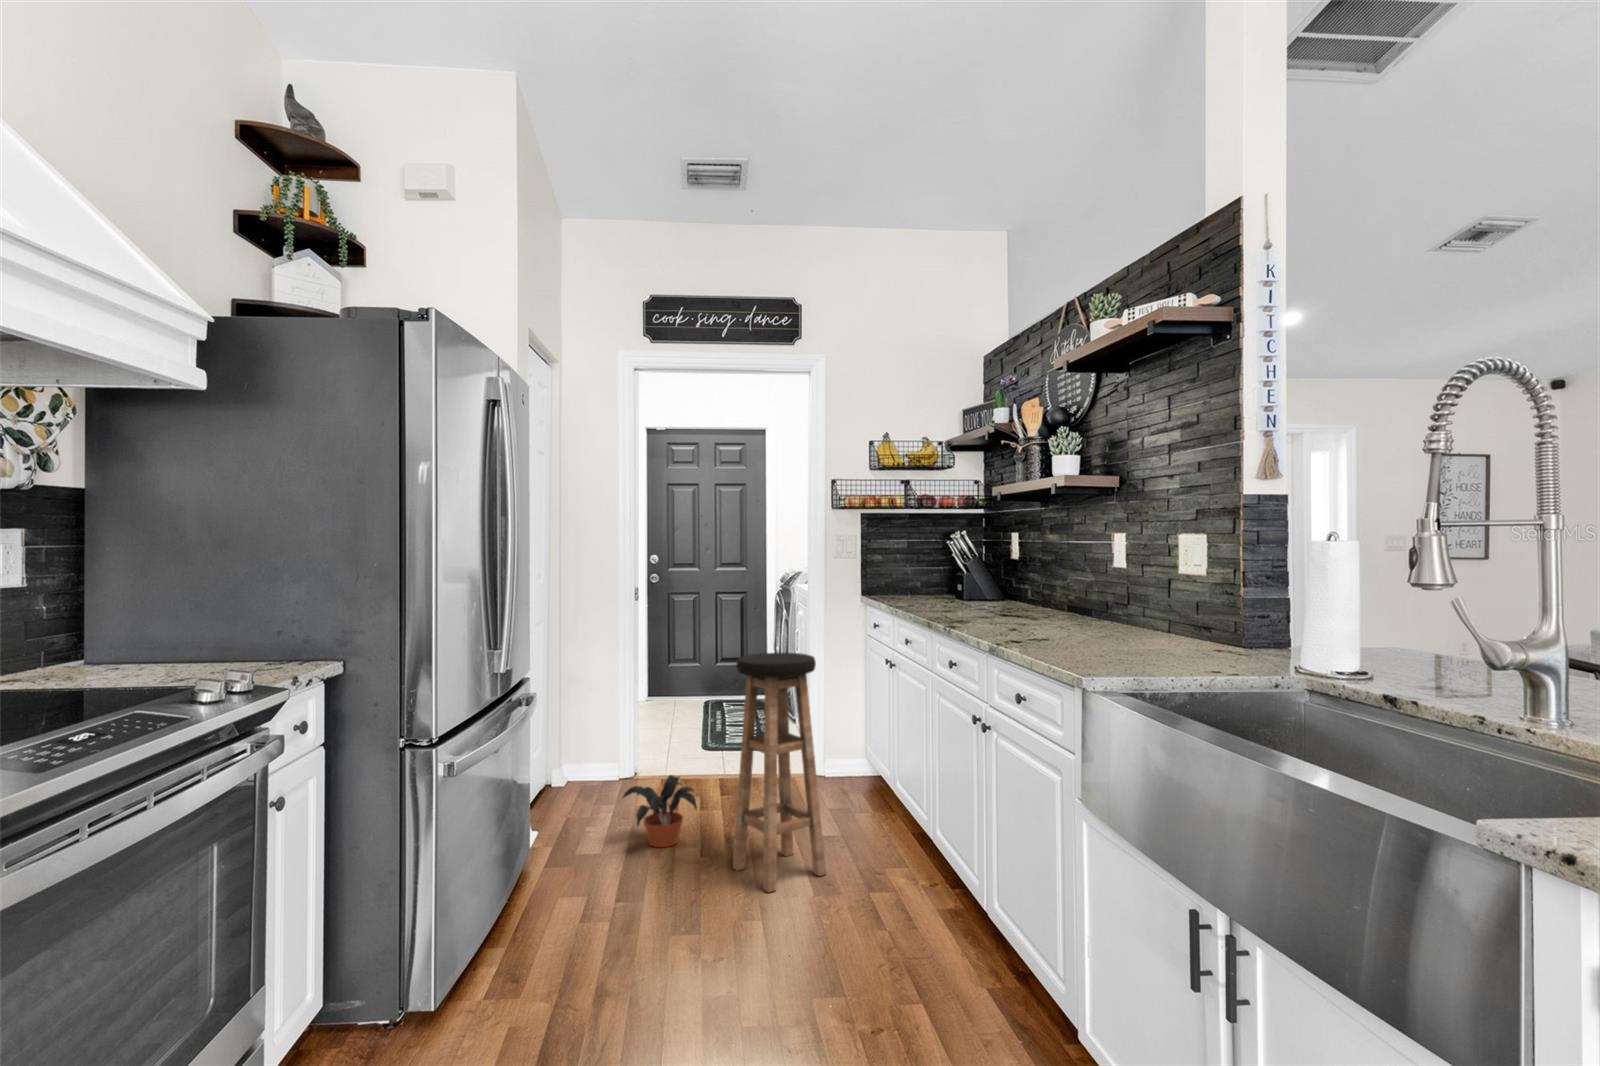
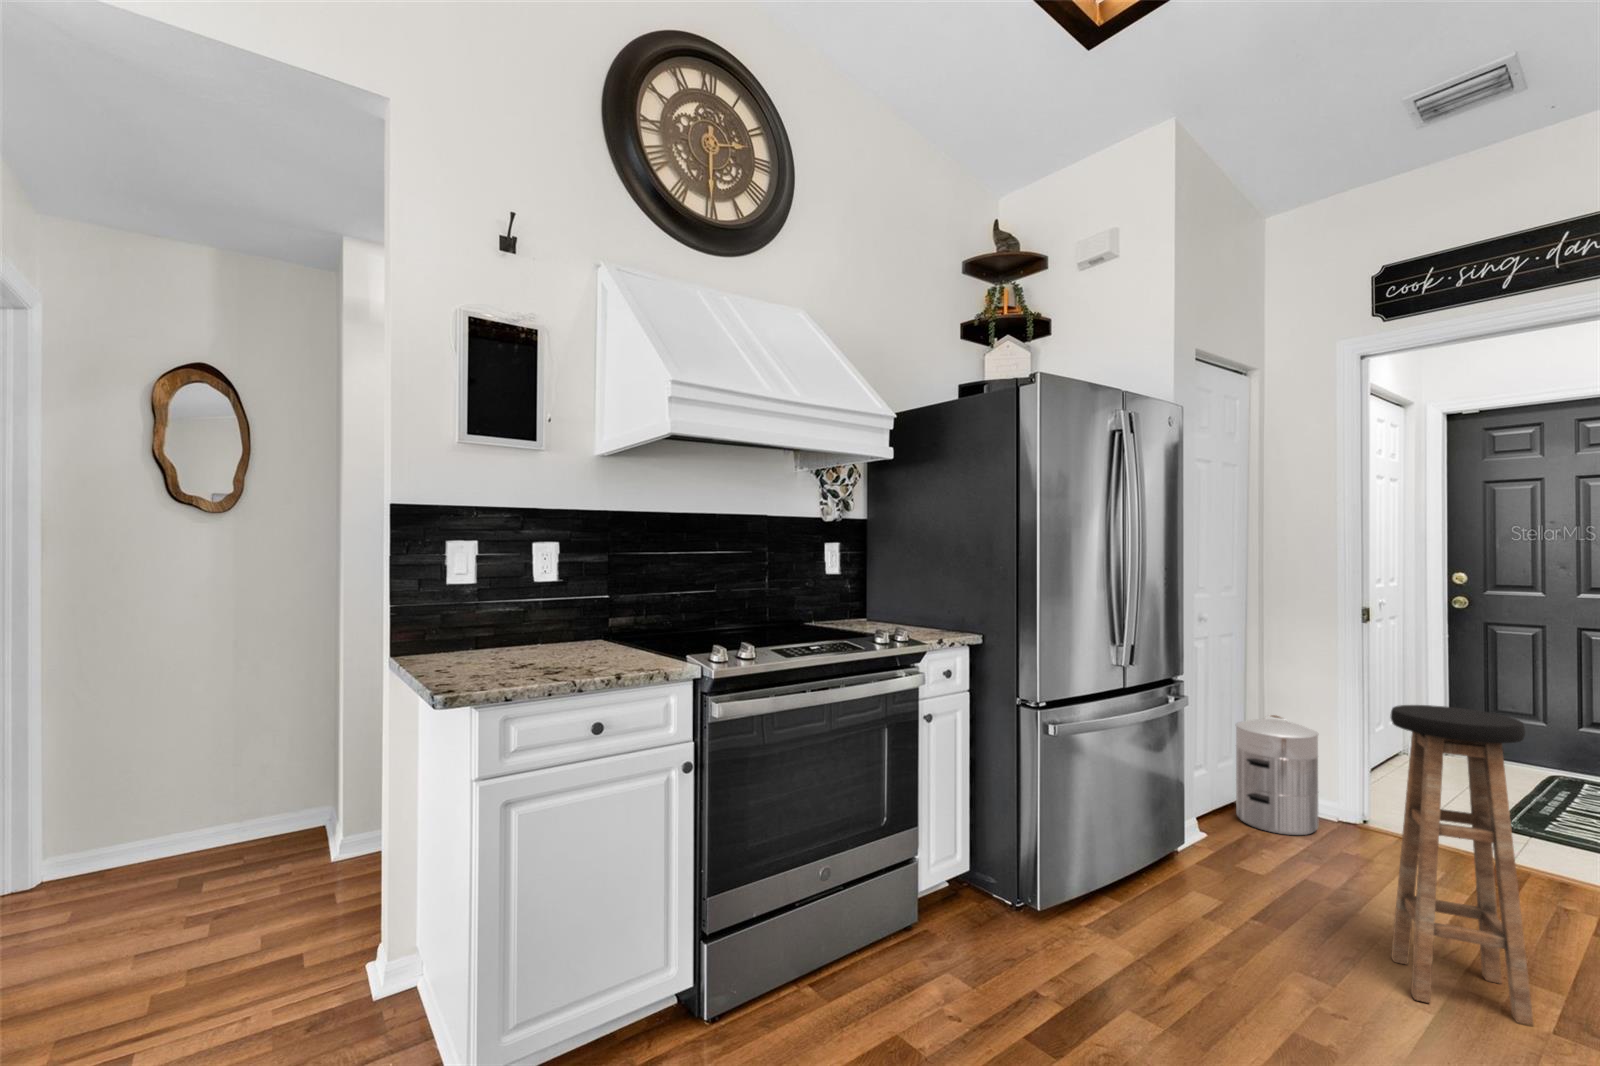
waste bin: none [548,692,617,803] -> present [1236,715,1318,835]
potted plant: present [623,775,697,847] -> none [1274,824,1379,906]

